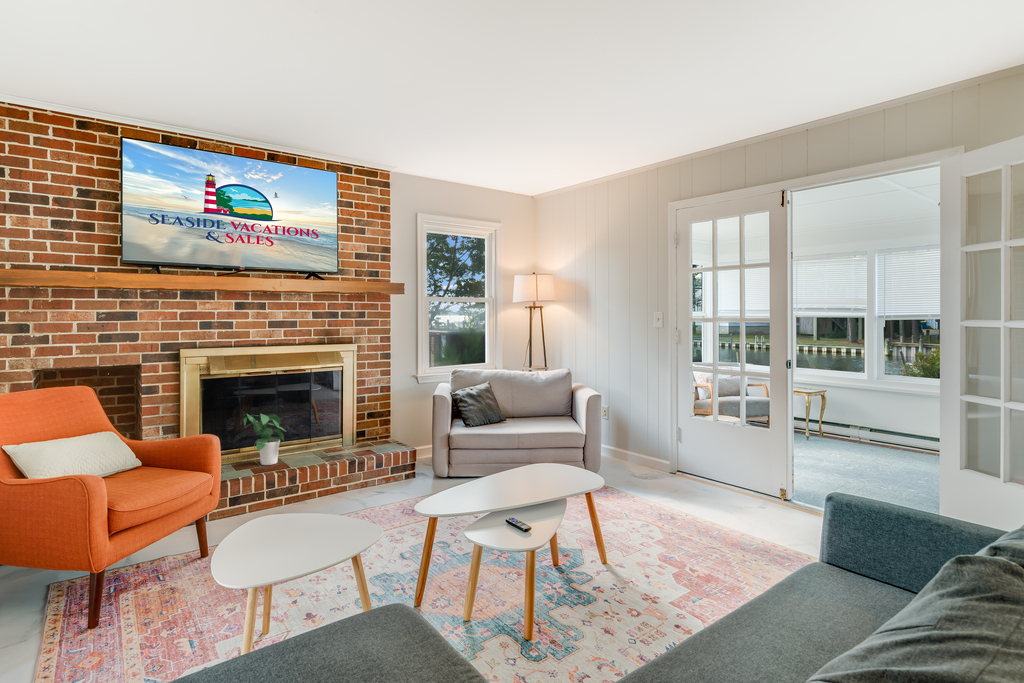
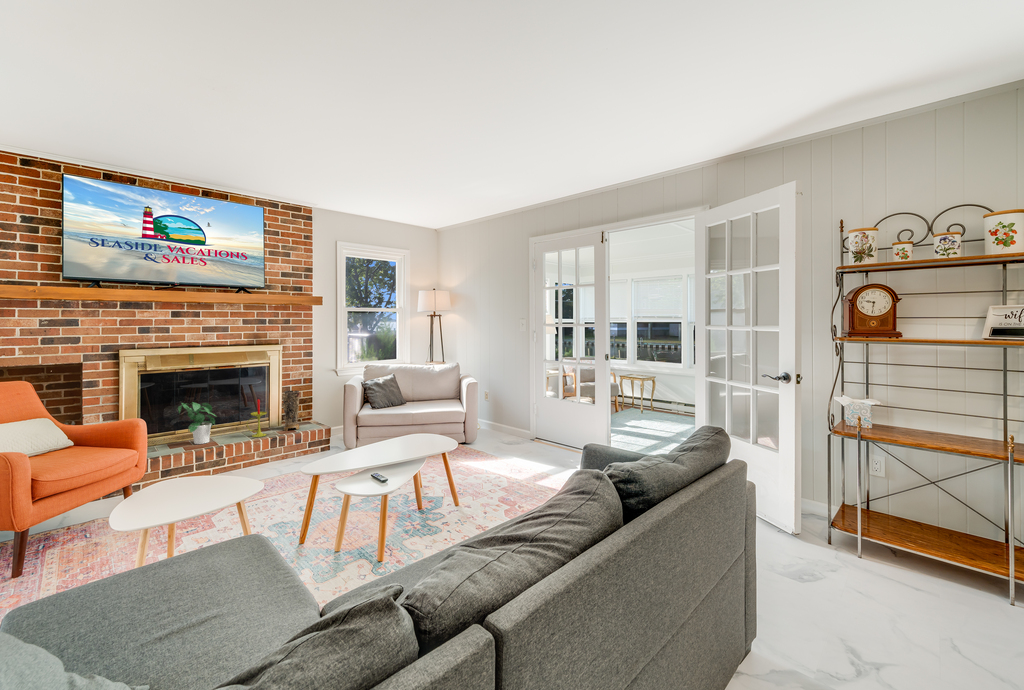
decorative vase: none [358,400,379,450] -> present [282,391,300,431]
candle: none [319,410,342,458] -> present [247,399,267,437]

